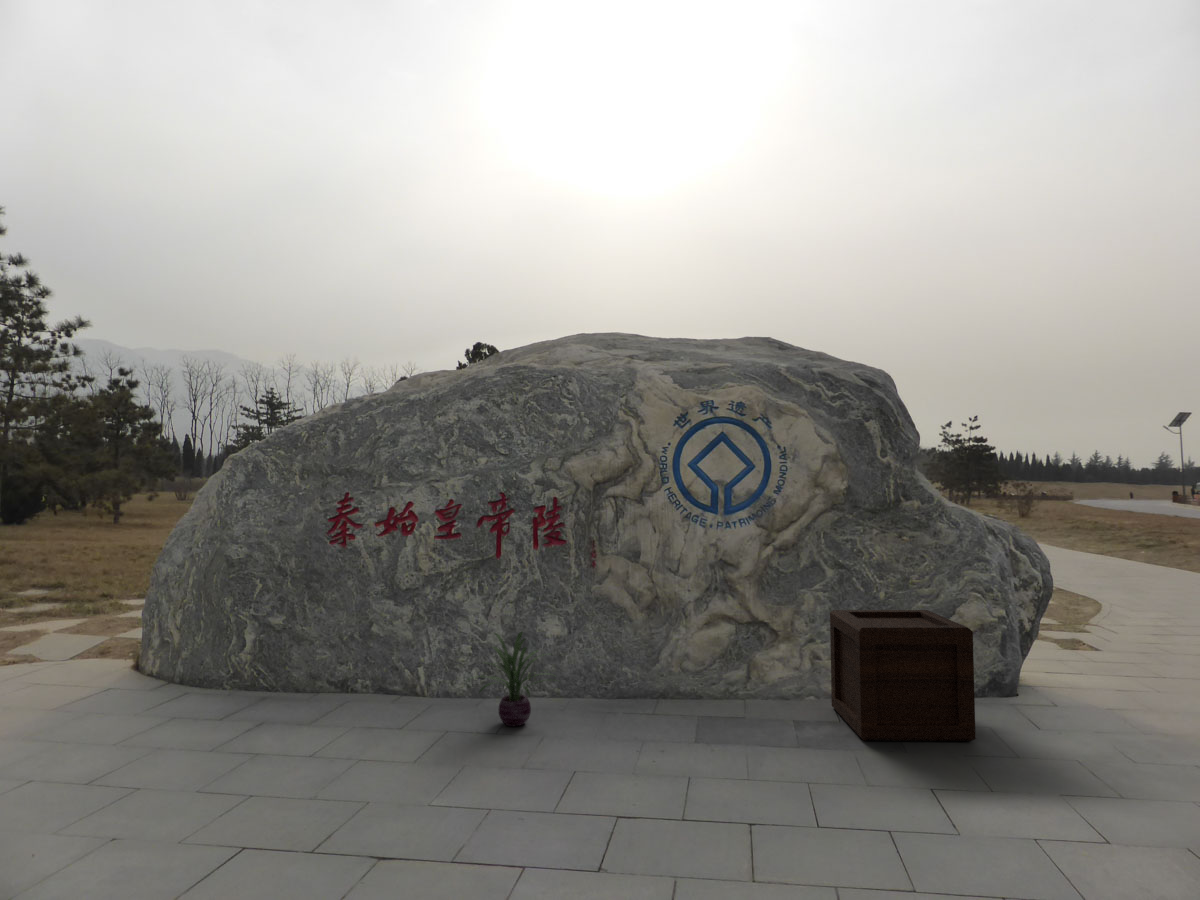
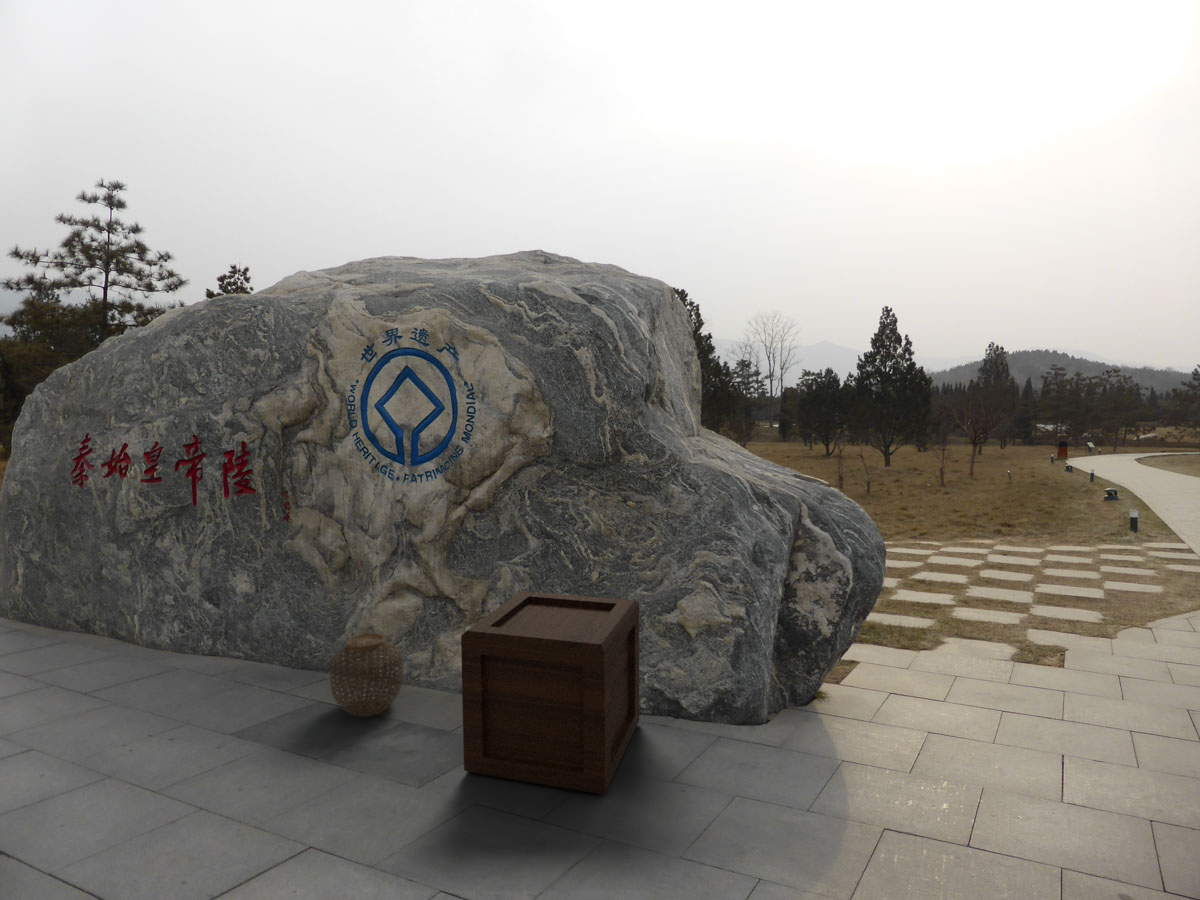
decorative plant: present [474,631,544,726] -> none [90,591,212,696]
woven basket: none [687,654,745,722] -> present [330,633,403,717]

